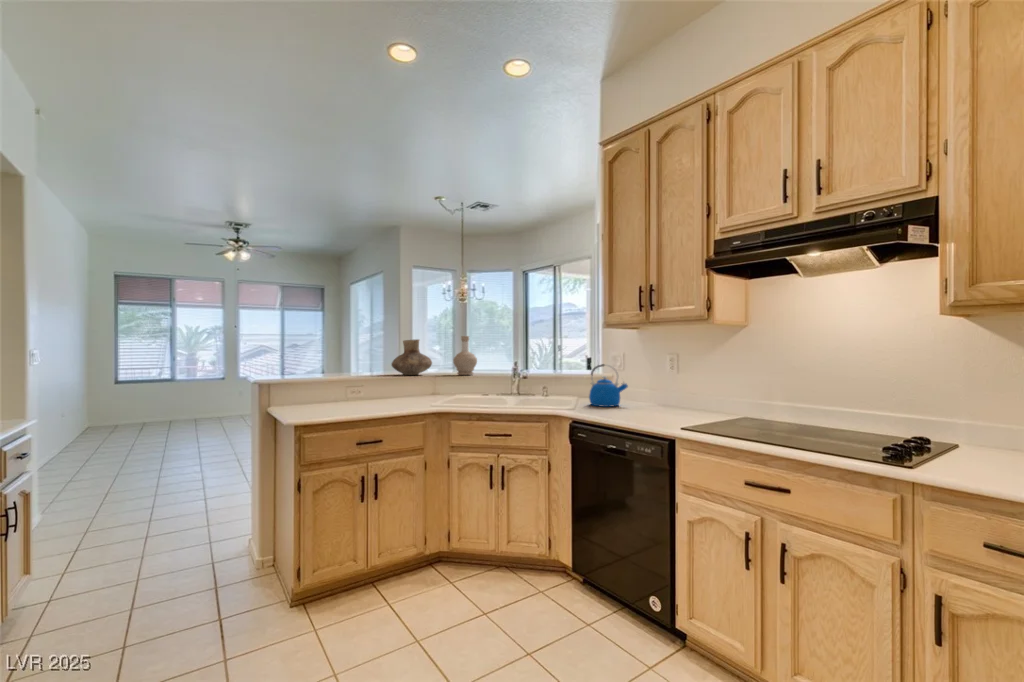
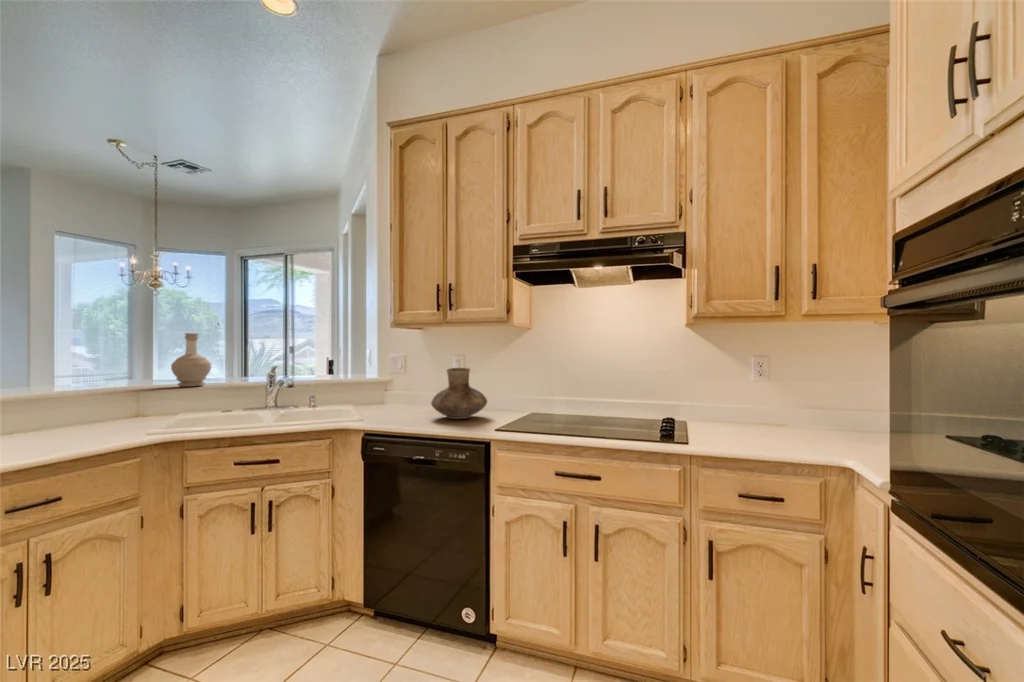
vase: present [392,339,432,375] -> present [431,368,487,419]
kettle: present [589,364,628,407] -> none [373,366,416,413]

